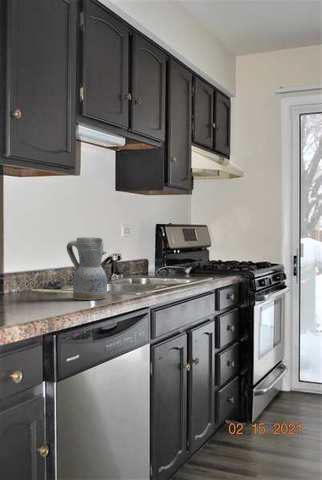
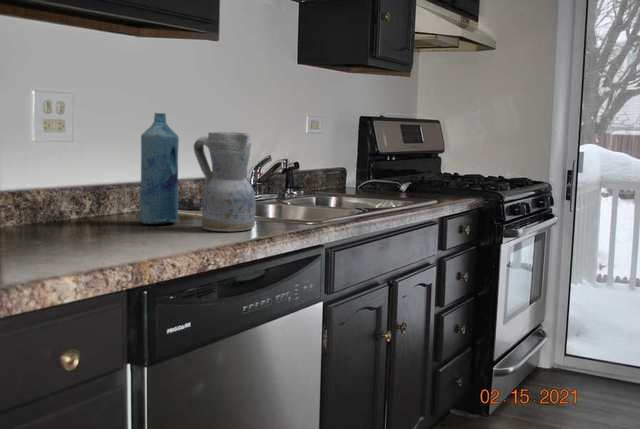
bottle: none [30,226,54,298] -> present [140,113,179,224]

